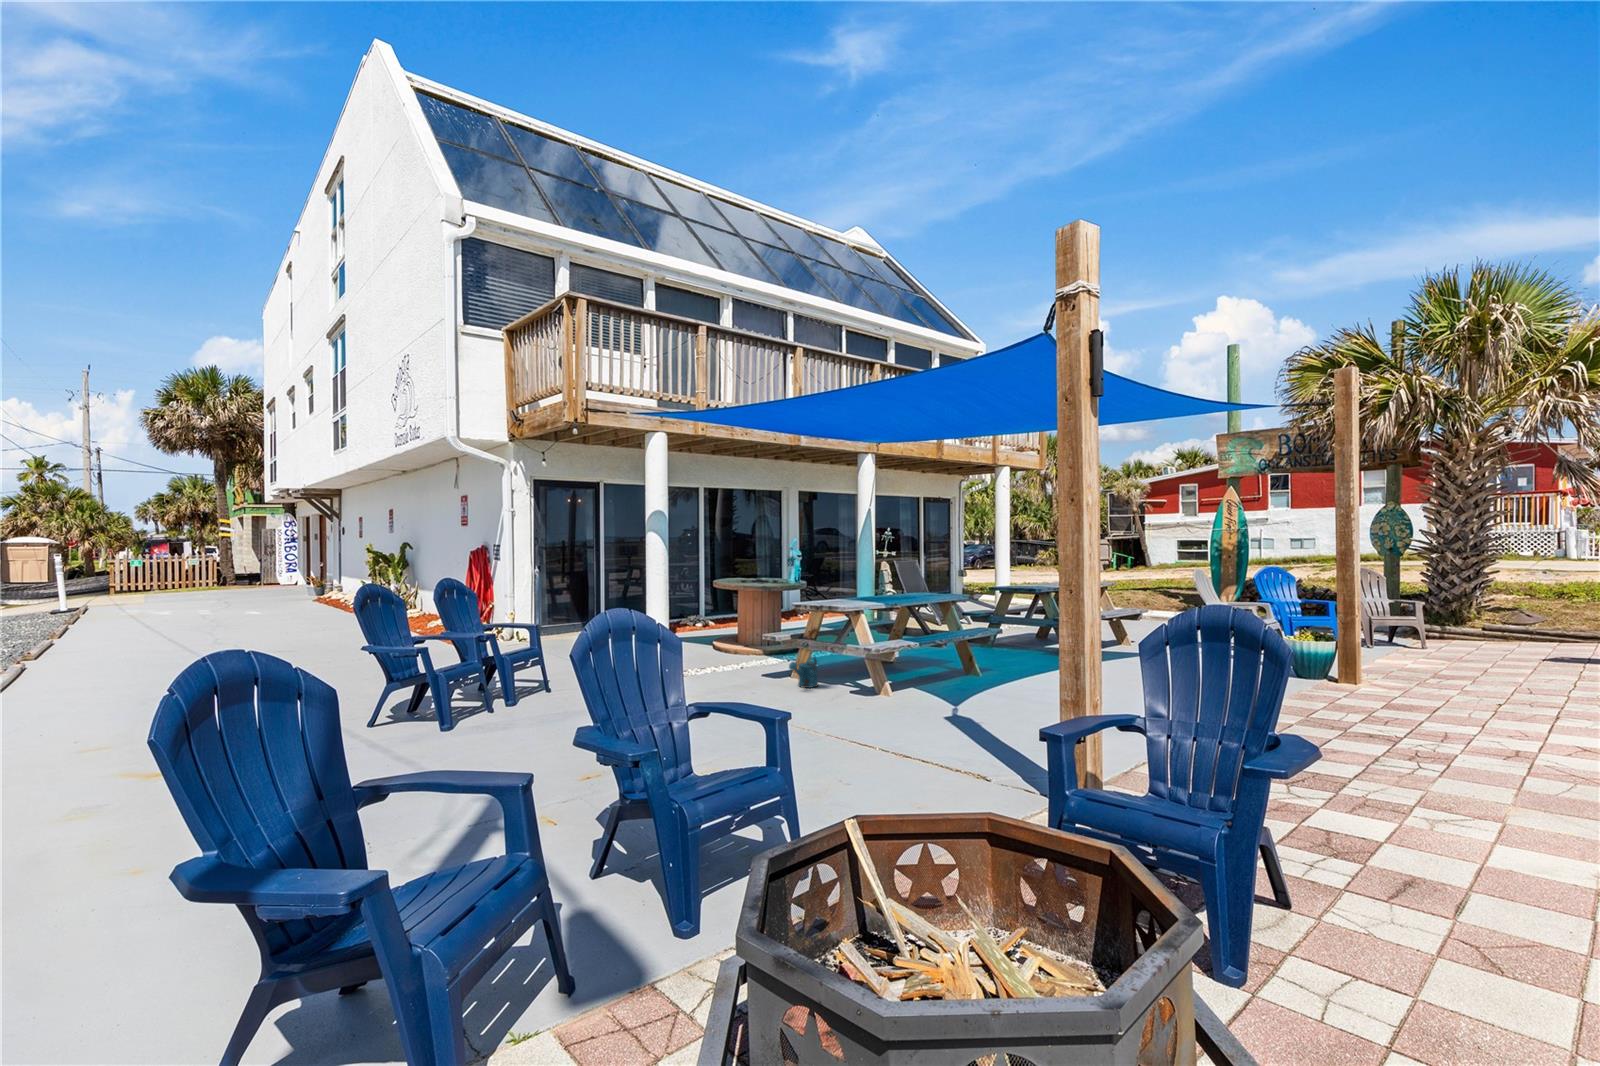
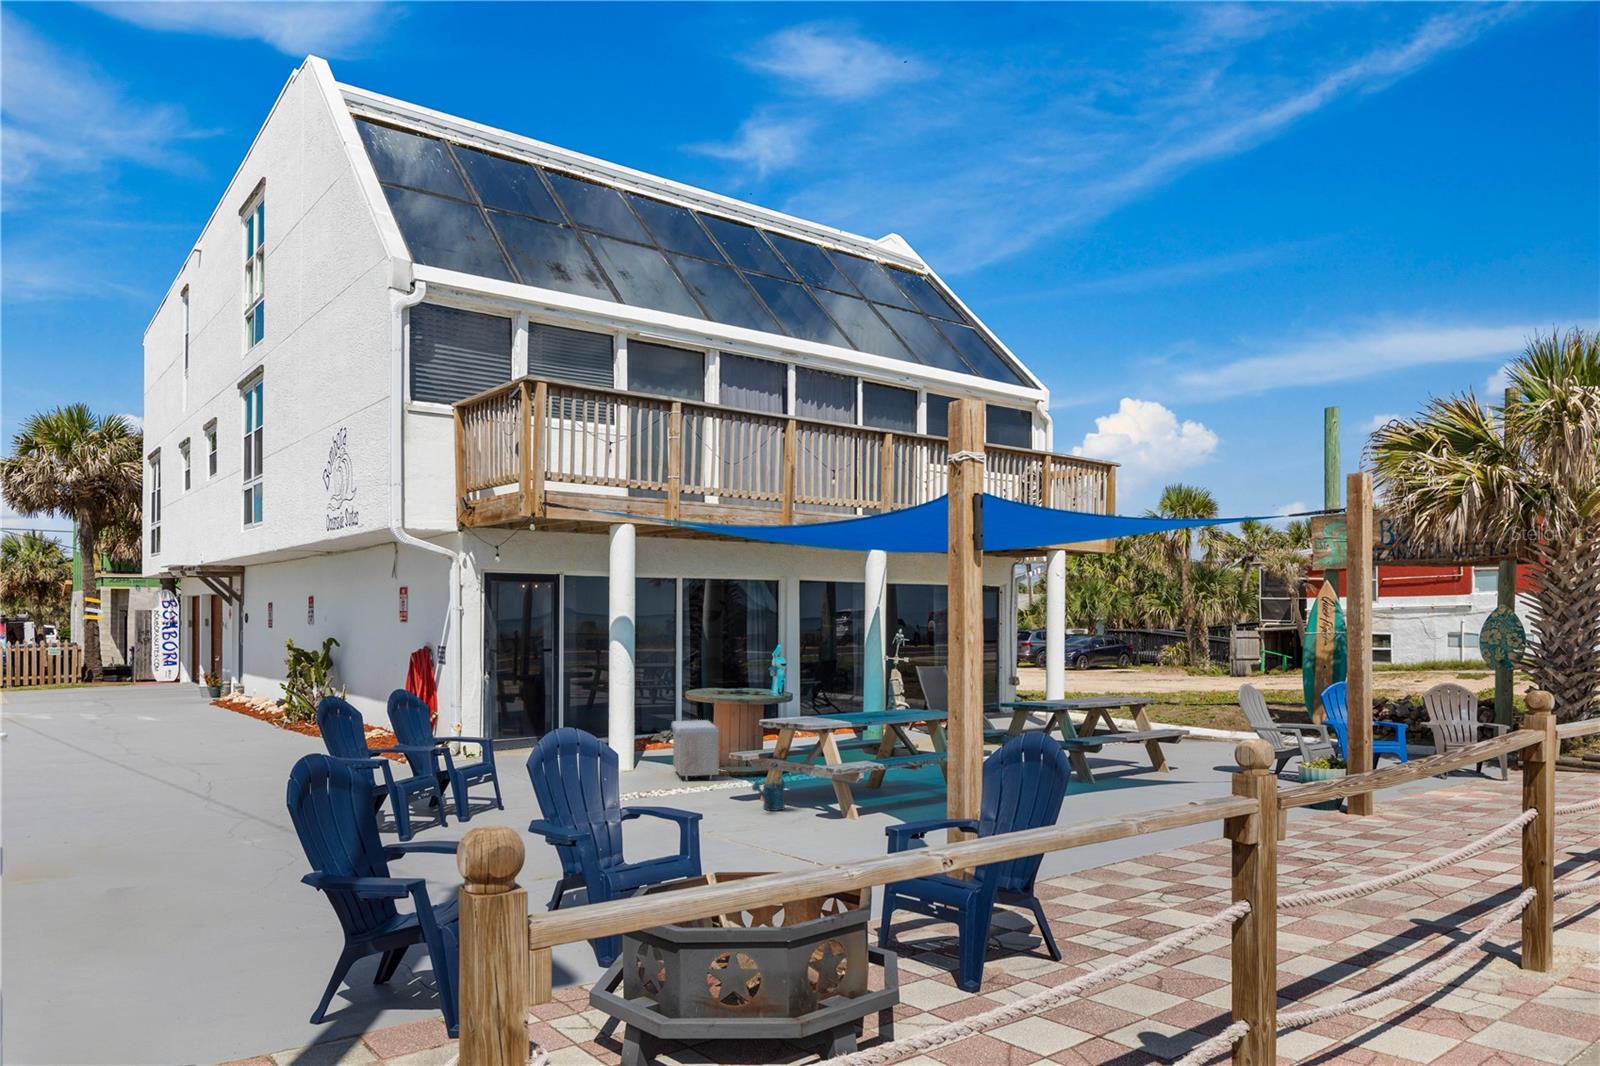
storage bench: none [704,606,748,660] -> present [671,720,719,781]

